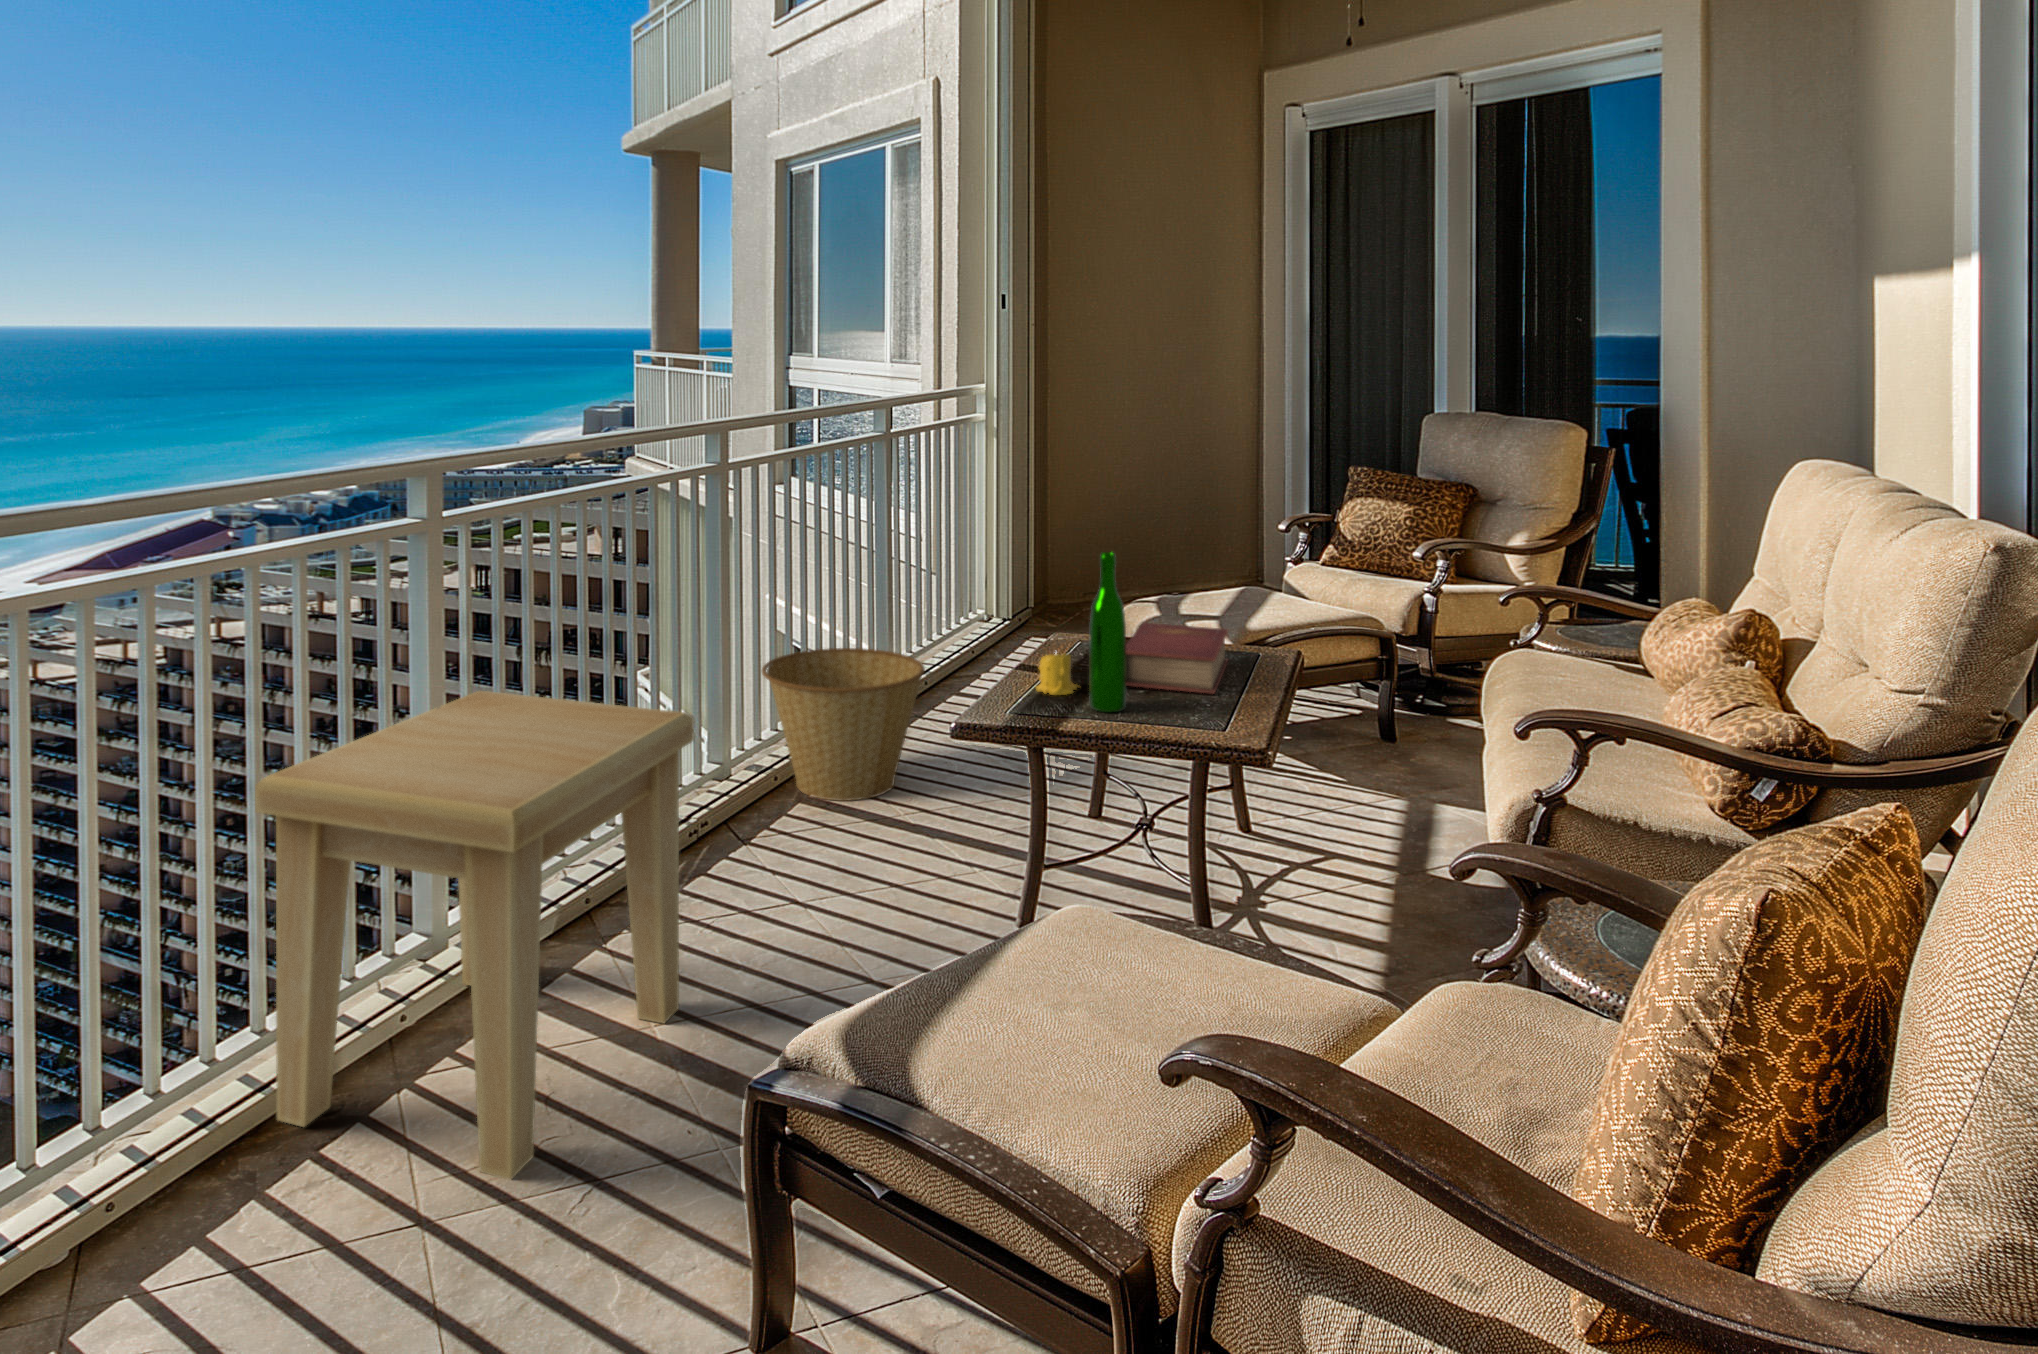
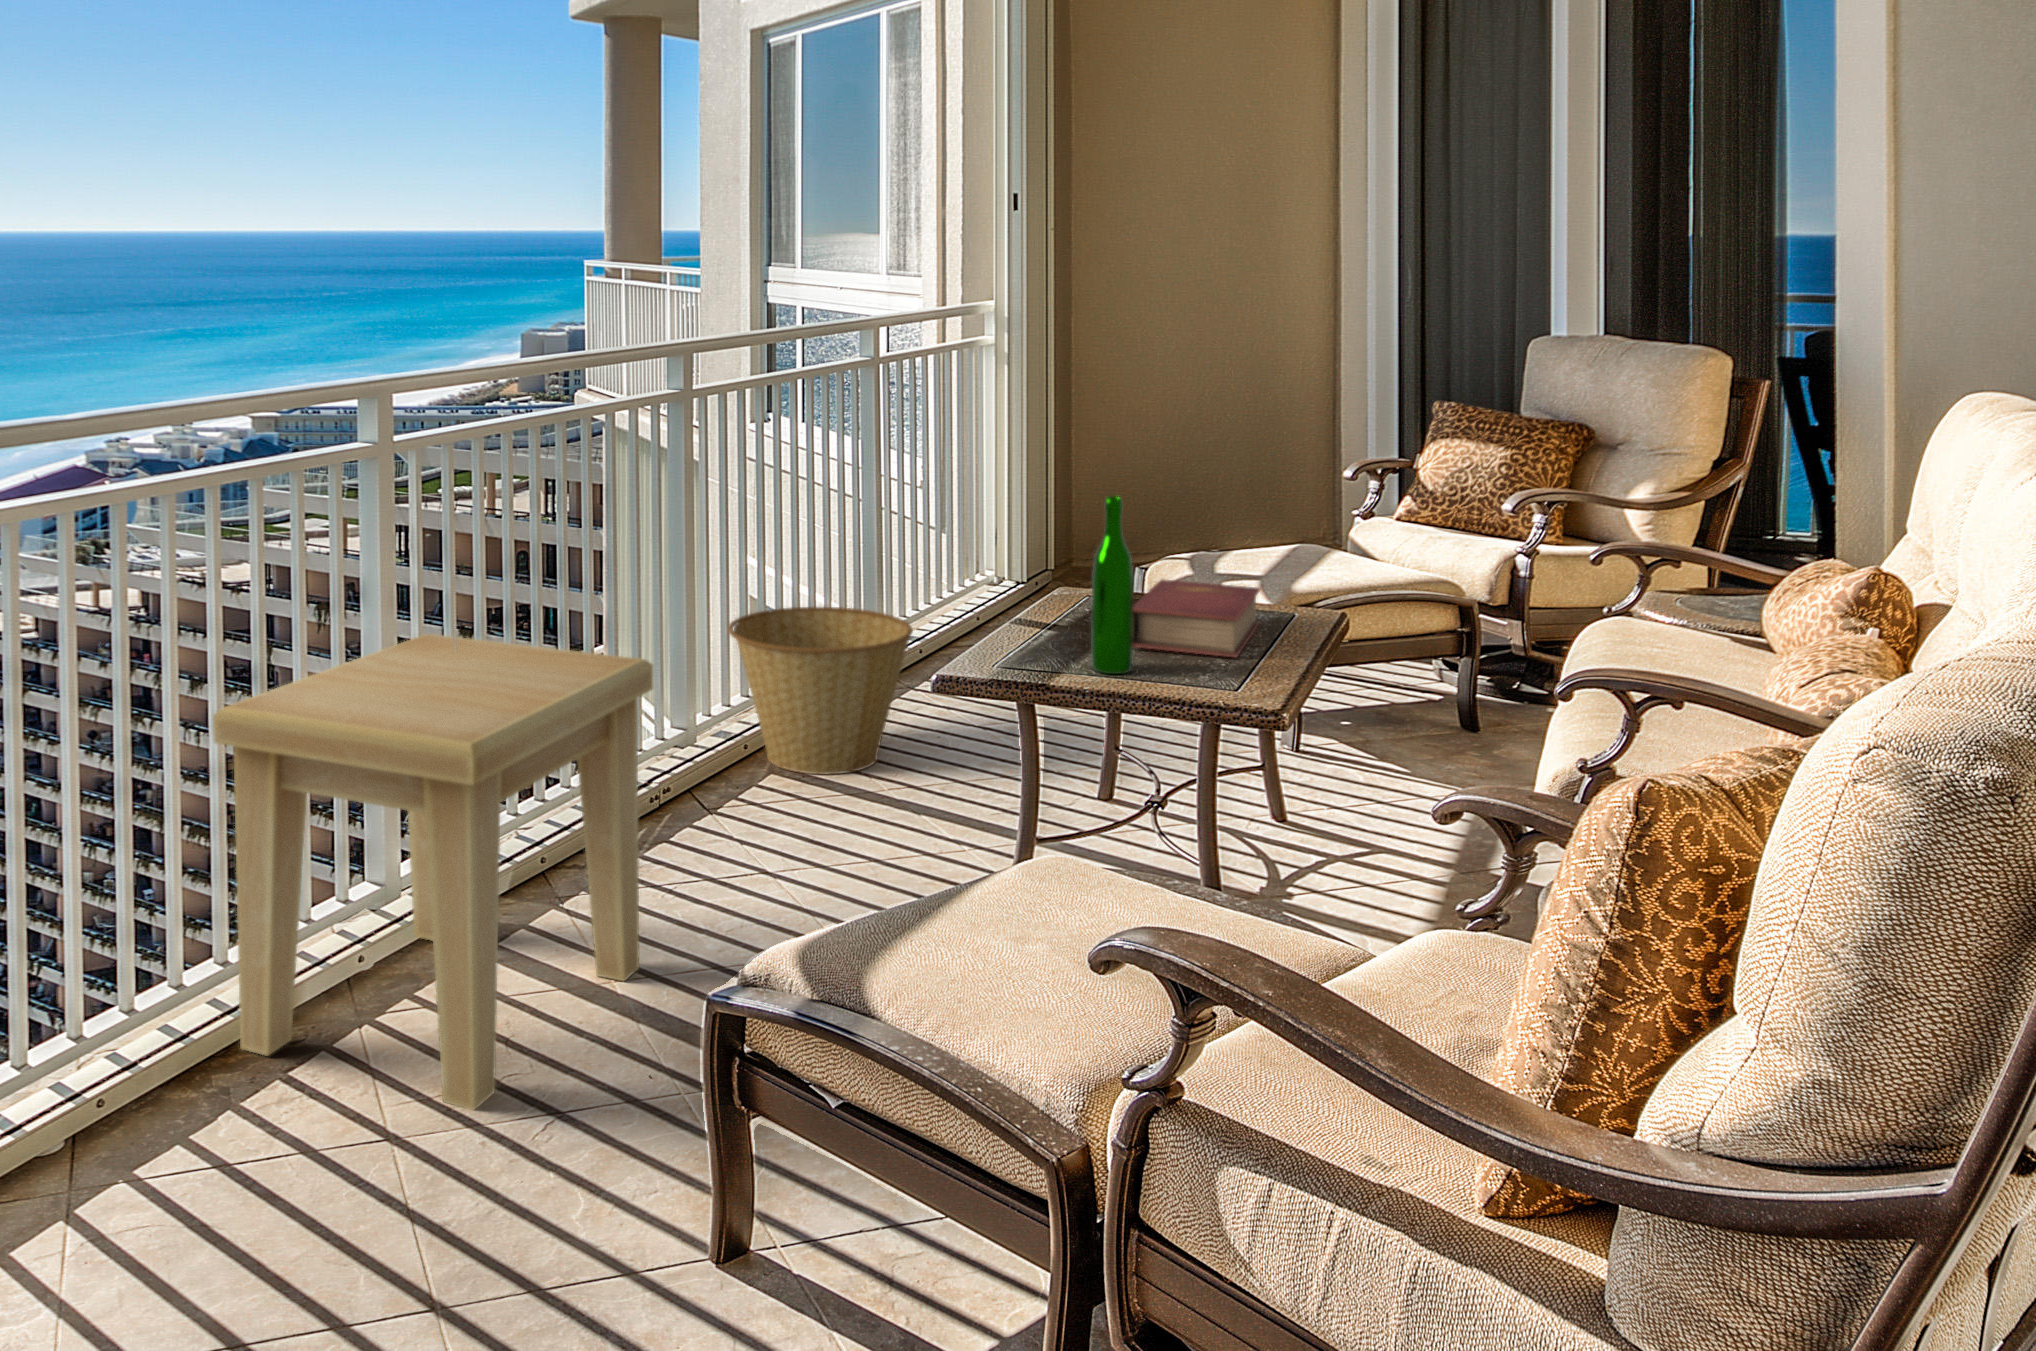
candle: present [1036,654,1079,695] -> none [1032,604,1084,656]

